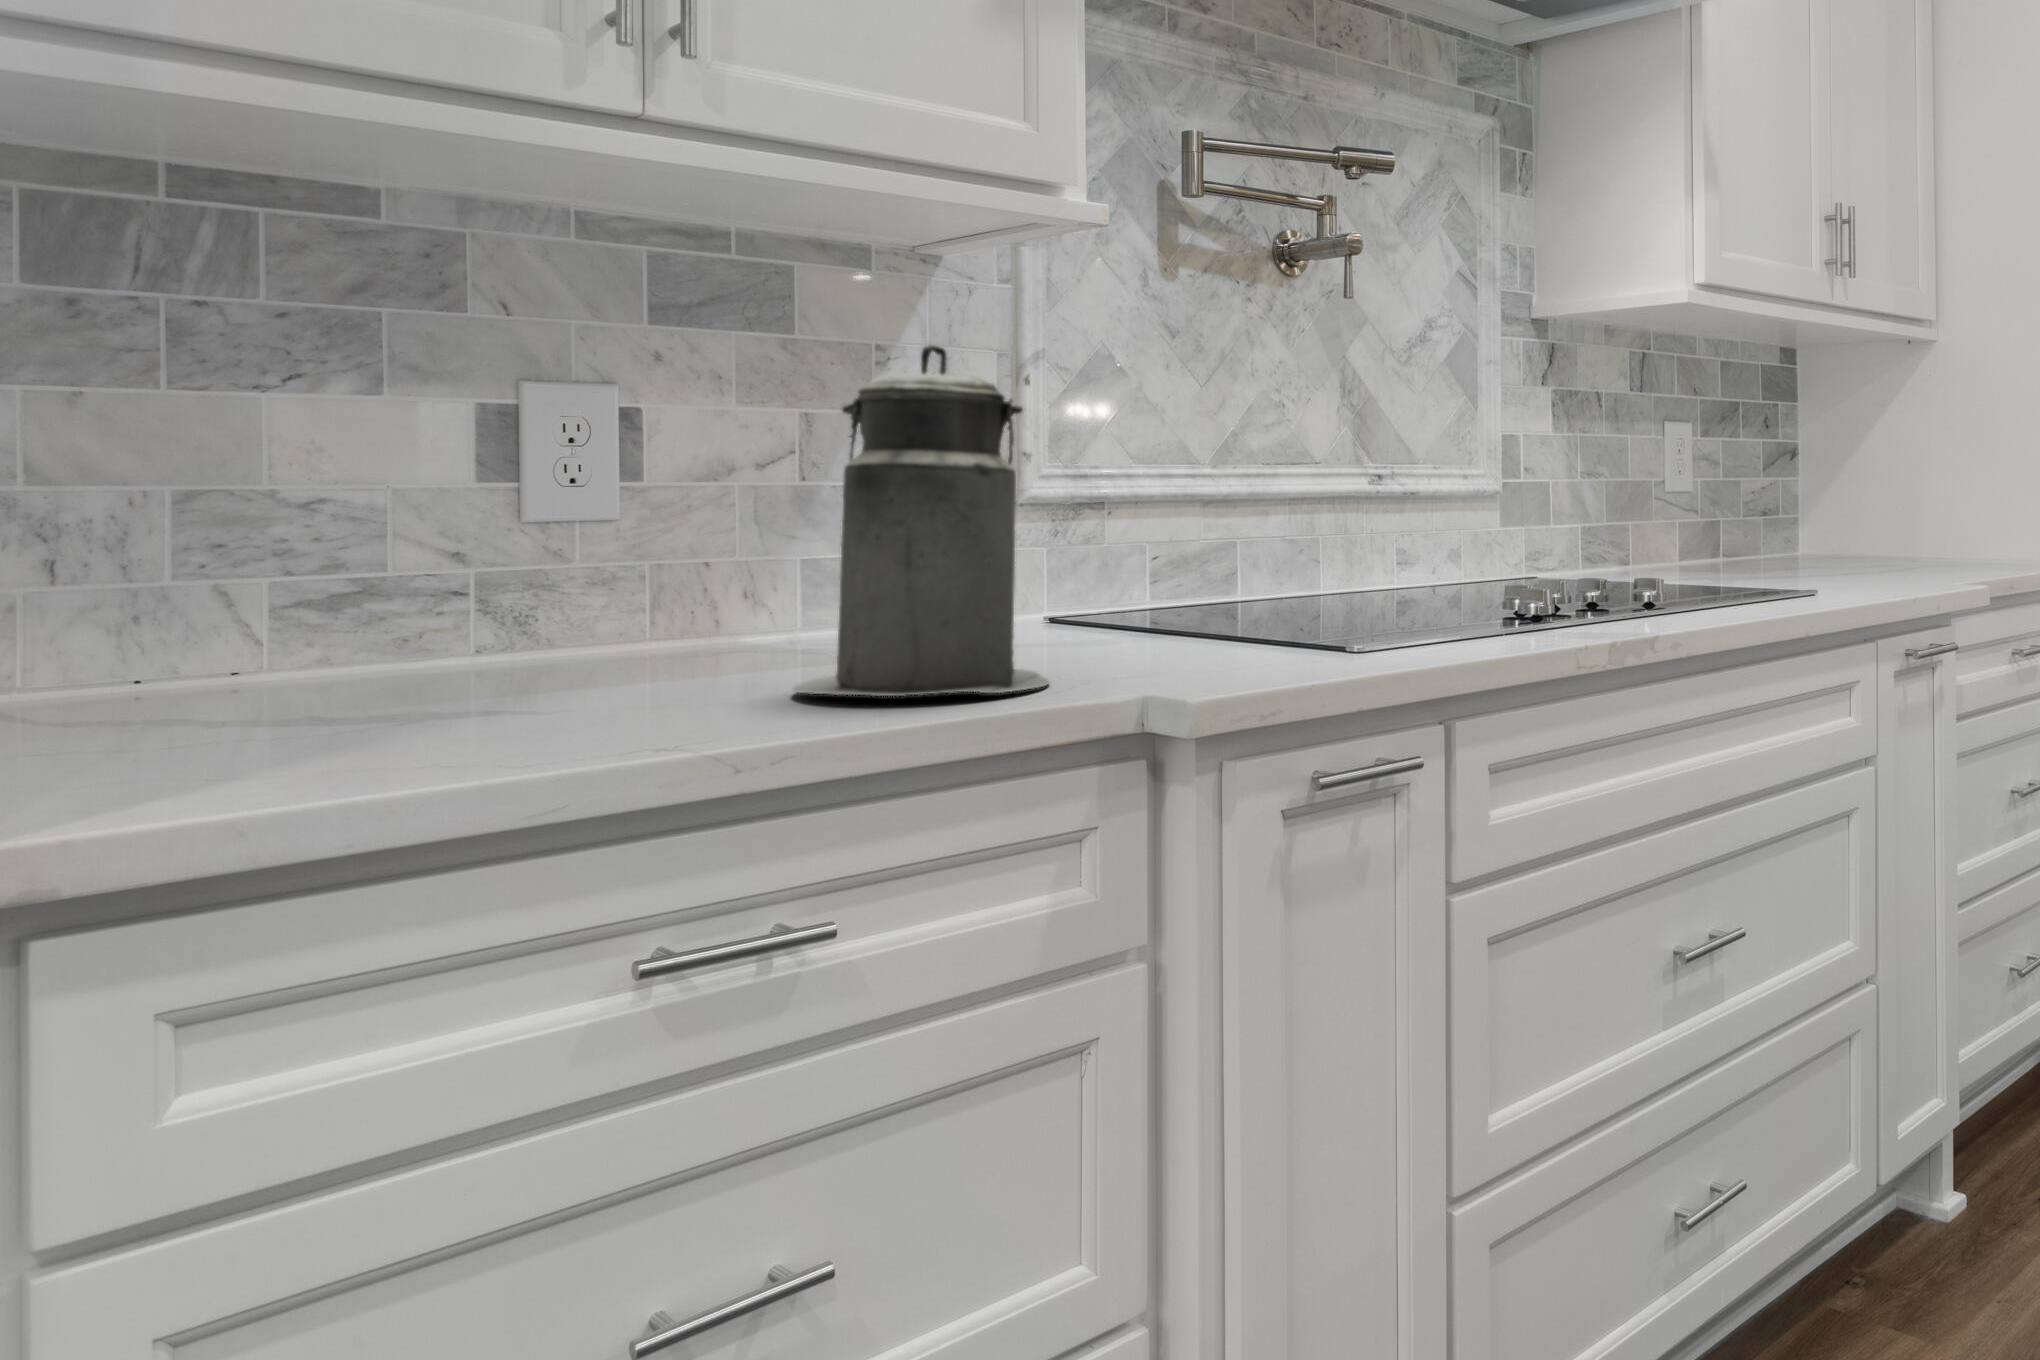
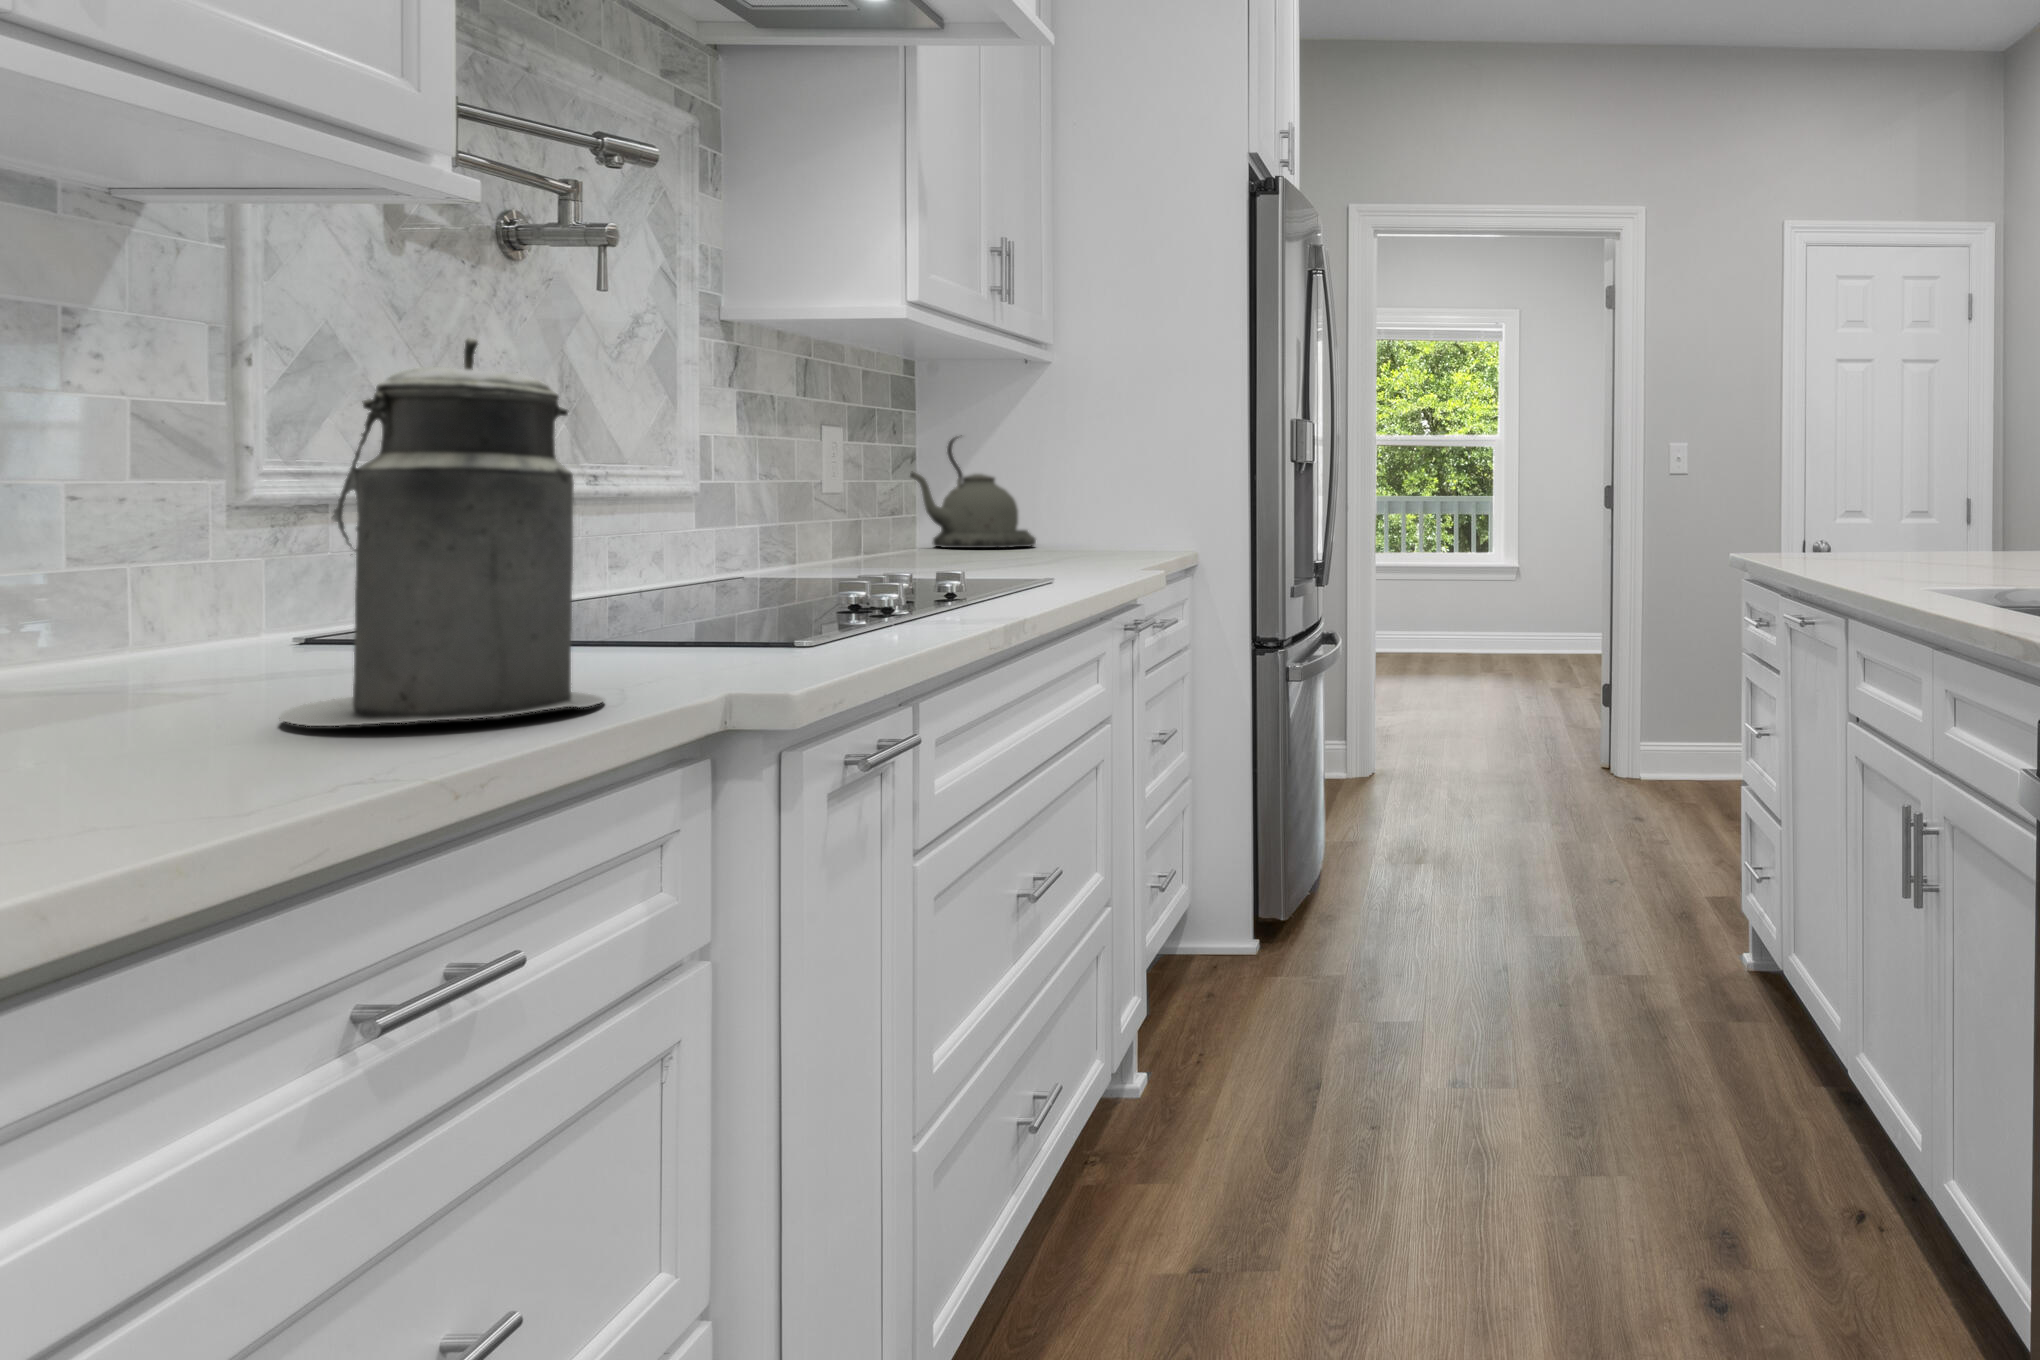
kettle: none [1778,427,1921,554] -> present [910,435,1036,548]

